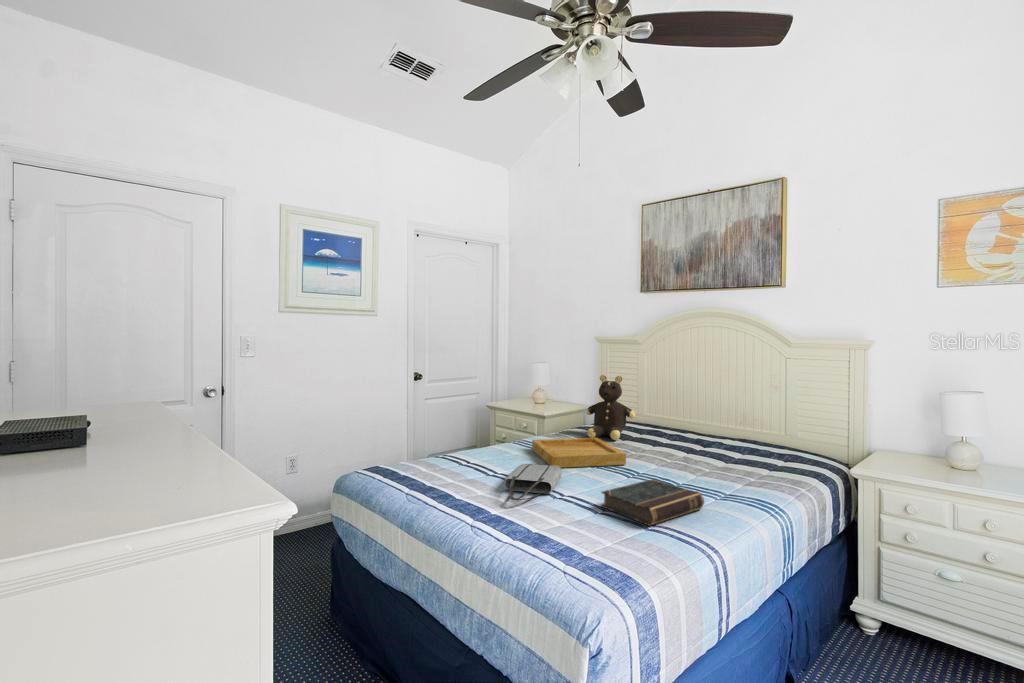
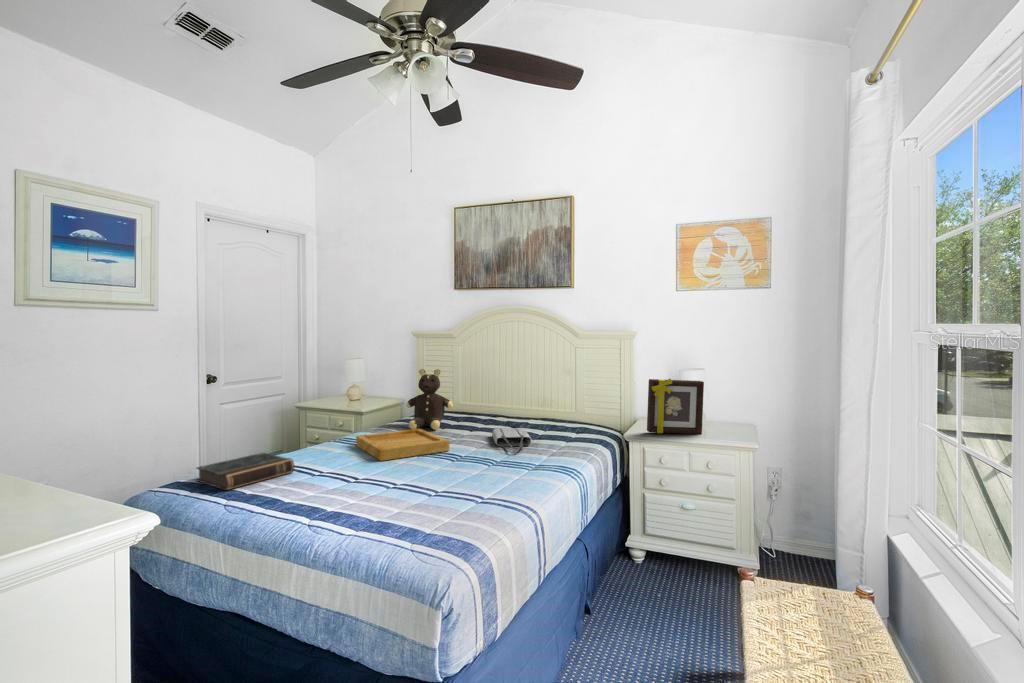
picture frame: none [887,399,982,478] -> present [647,379,704,434]
tote bag: present [504,464,562,500] -> present [492,428,531,449]
book: present [602,479,704,526] -> present [197,453,295,490]

